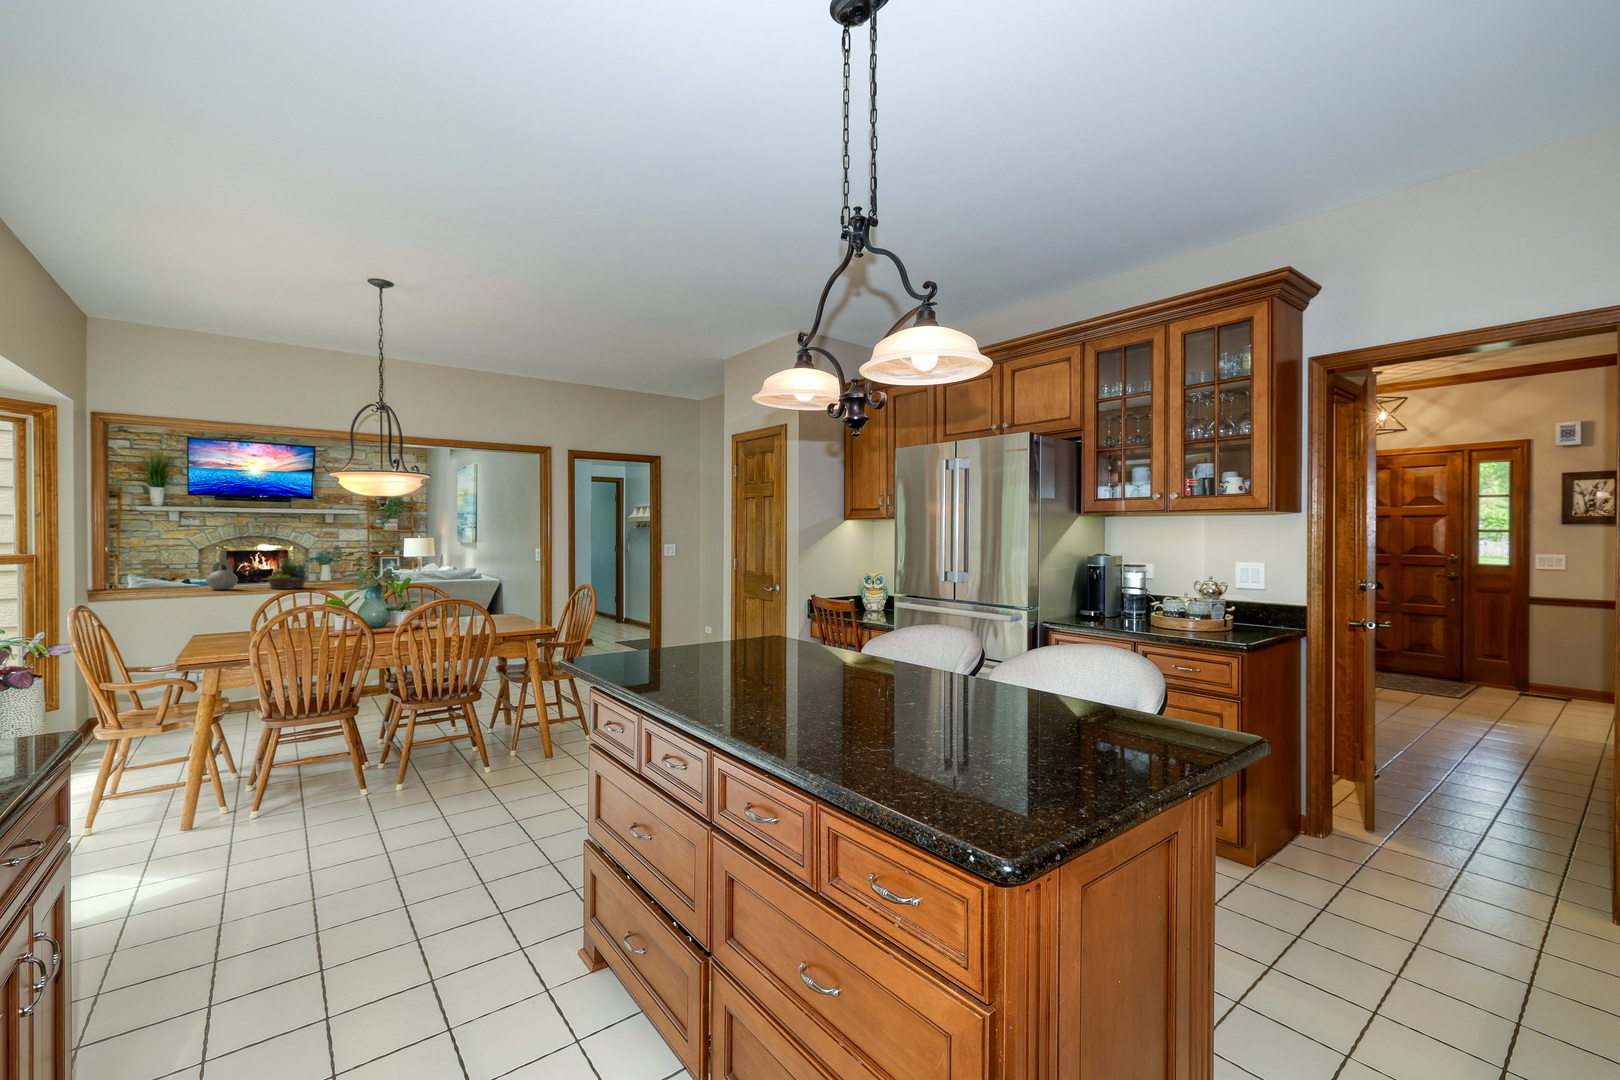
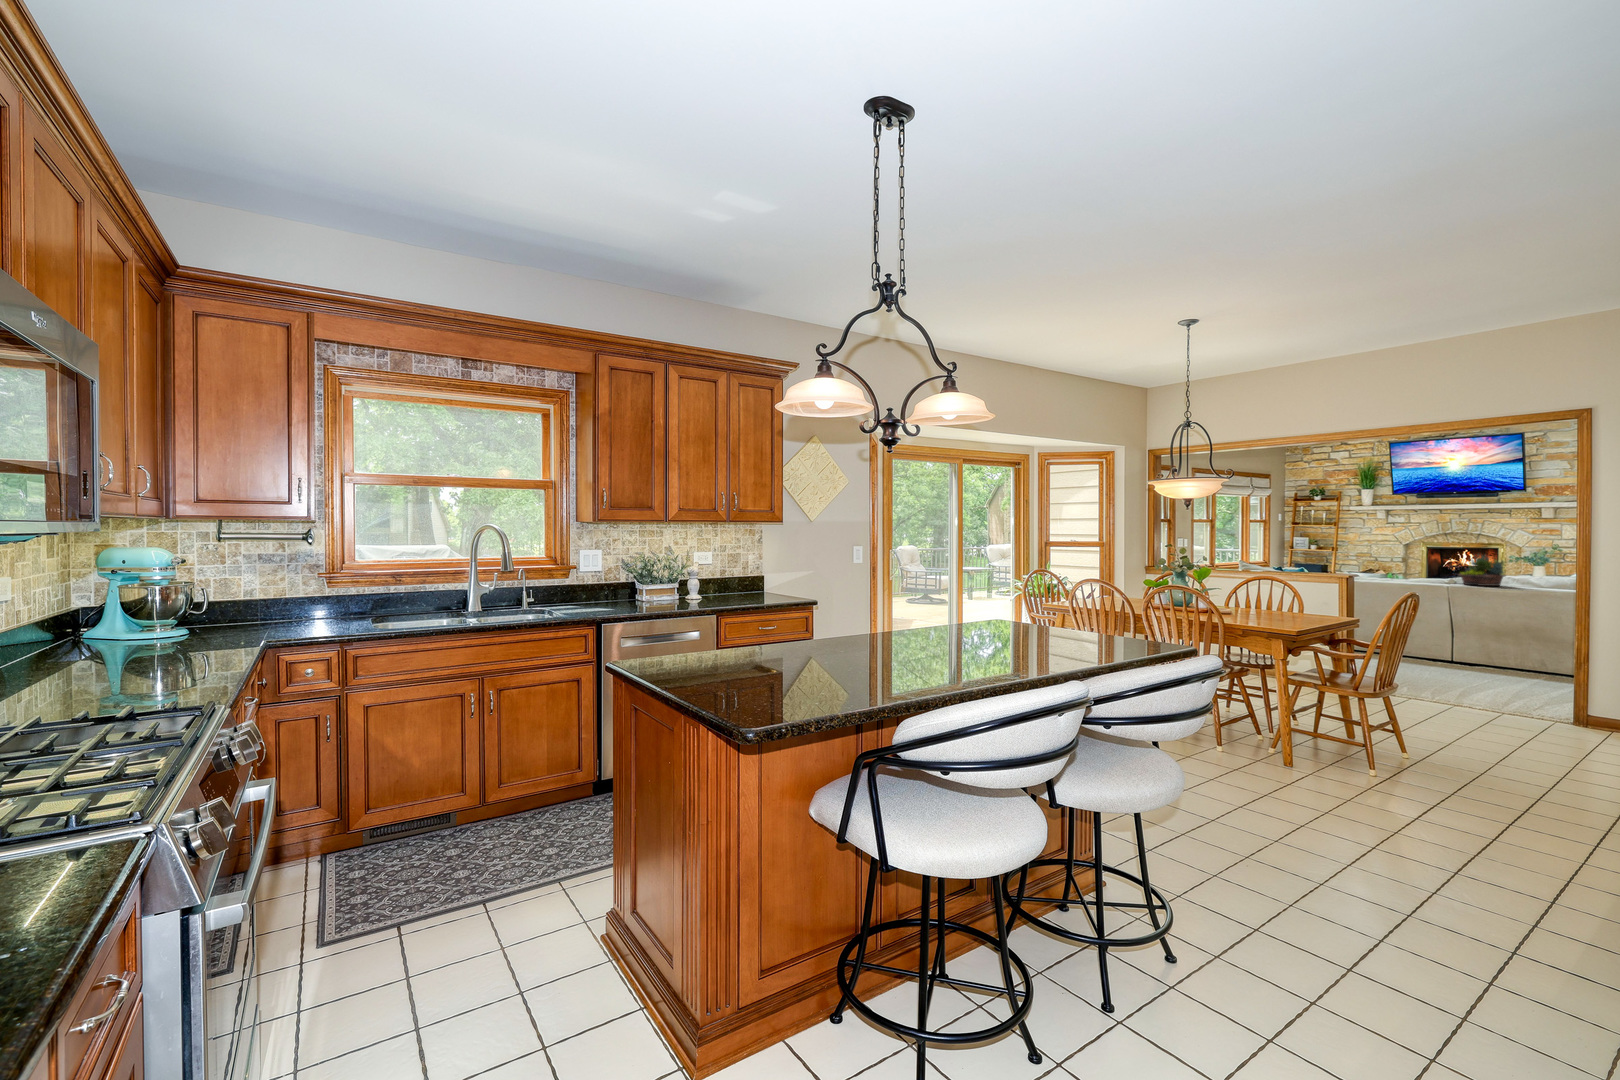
decorative vase: present [206,550,238,590] -> none [1399,545,1429,582]

